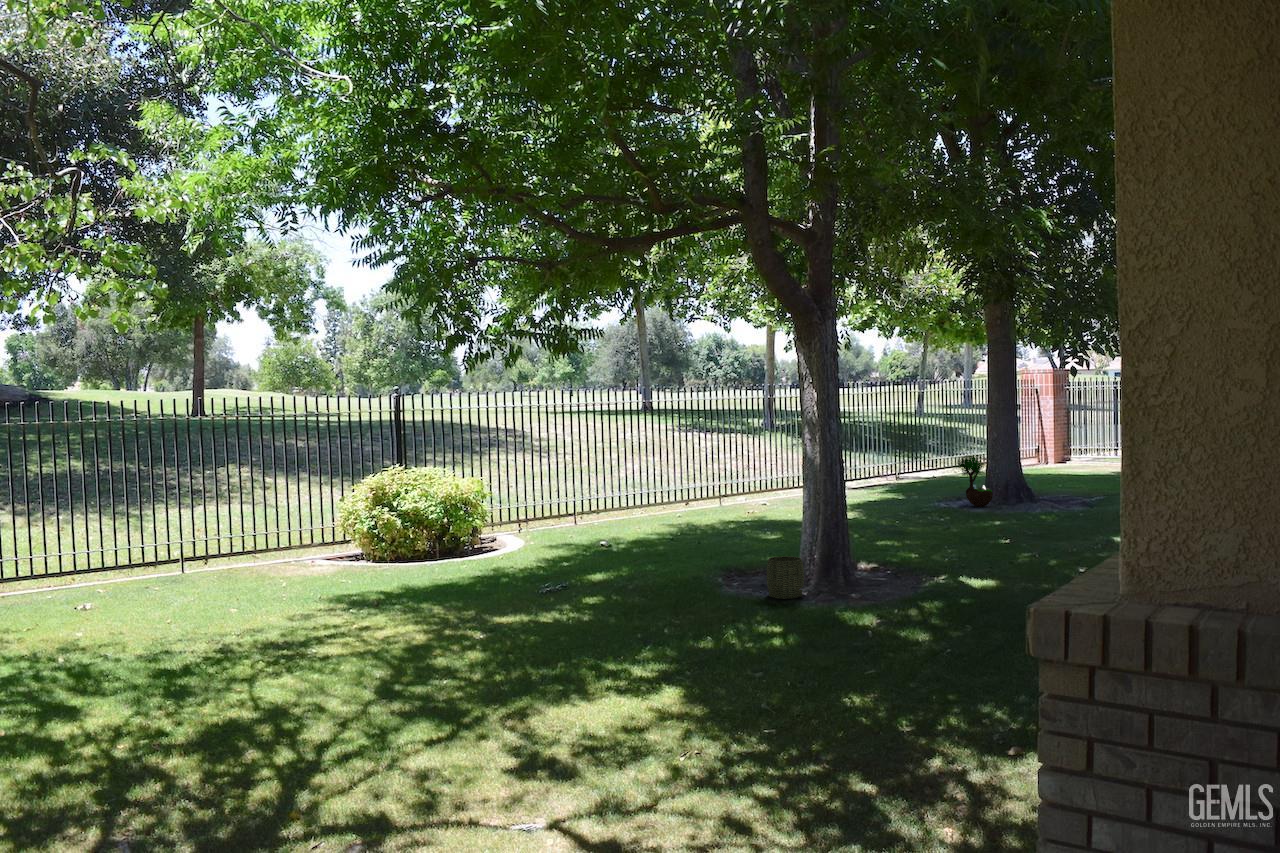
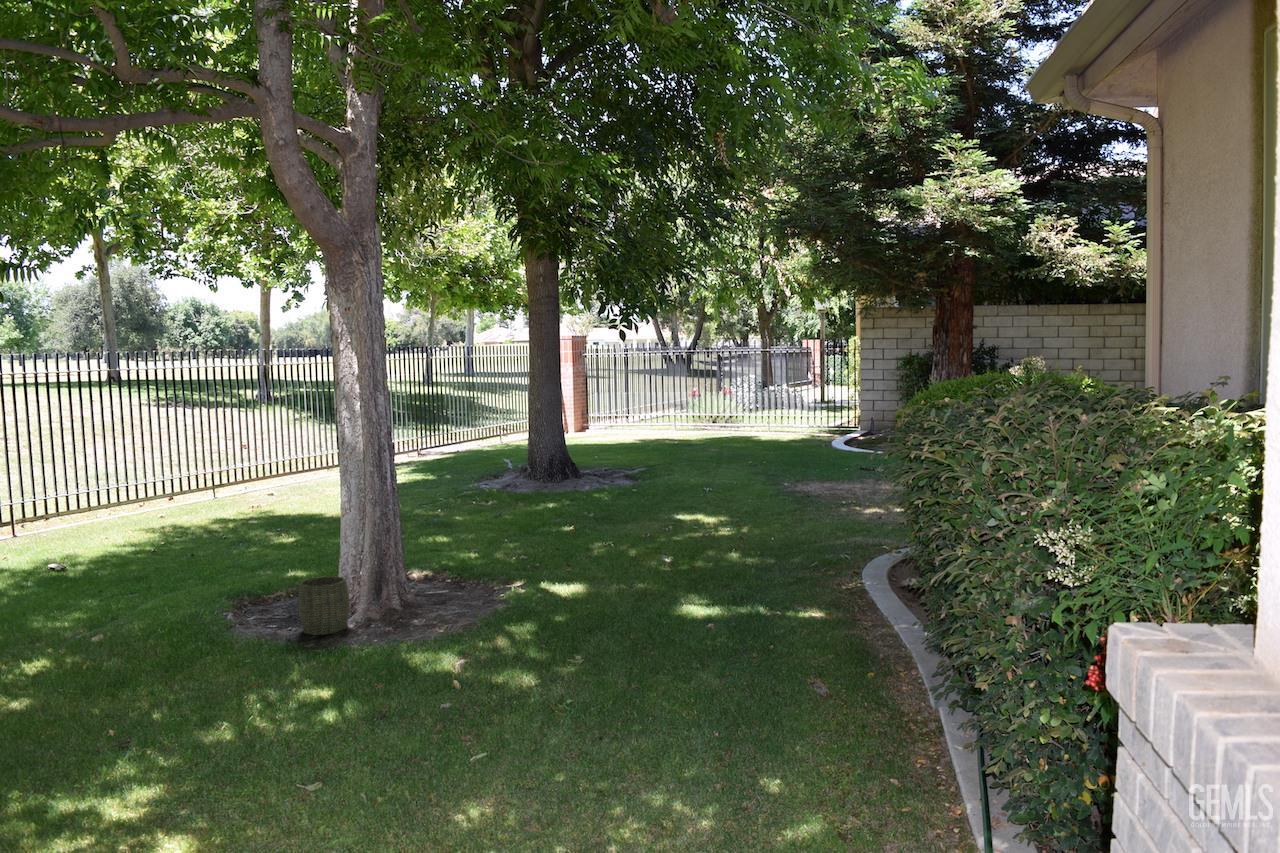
potted tree: present [956,453,992,507] -> none [486,421,527,481]

